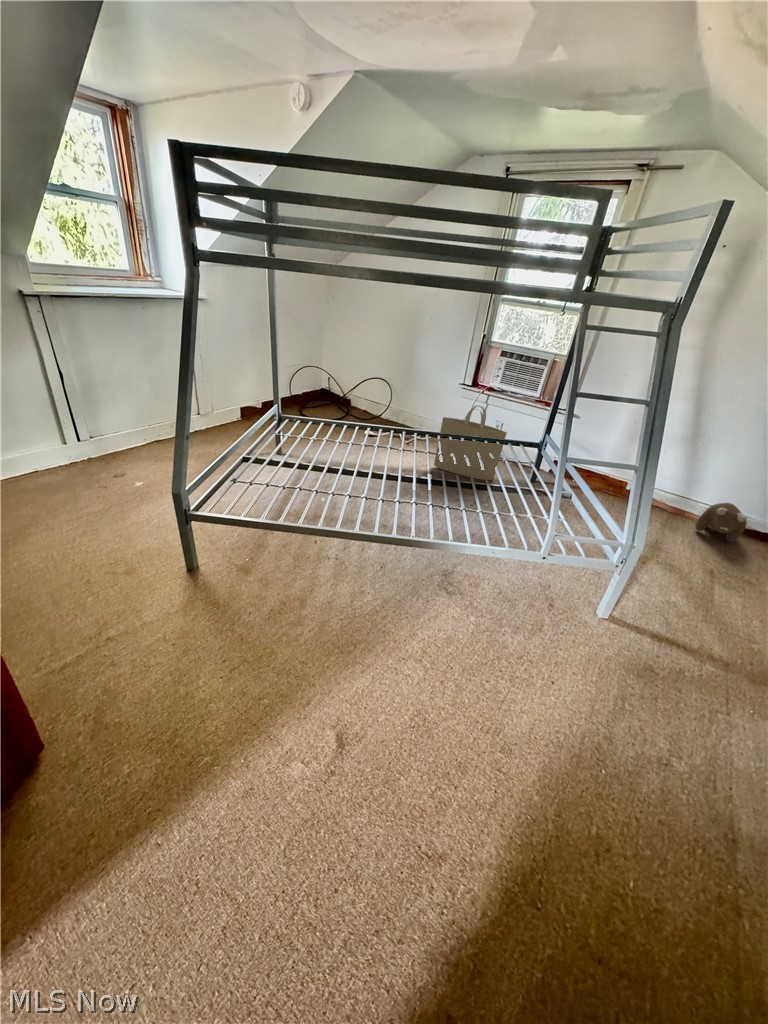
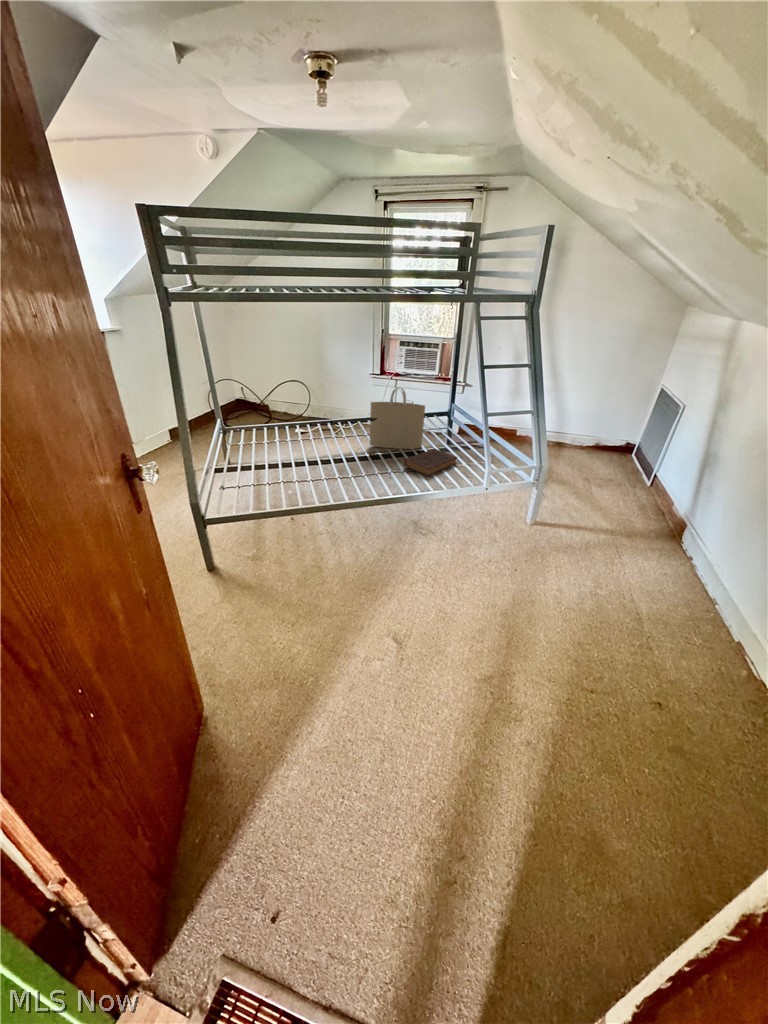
book: none [461,486,530,520] -> present [404,449,457,476]
plush toy: present [696,503,747,542] -> none [572,431,603,459]

